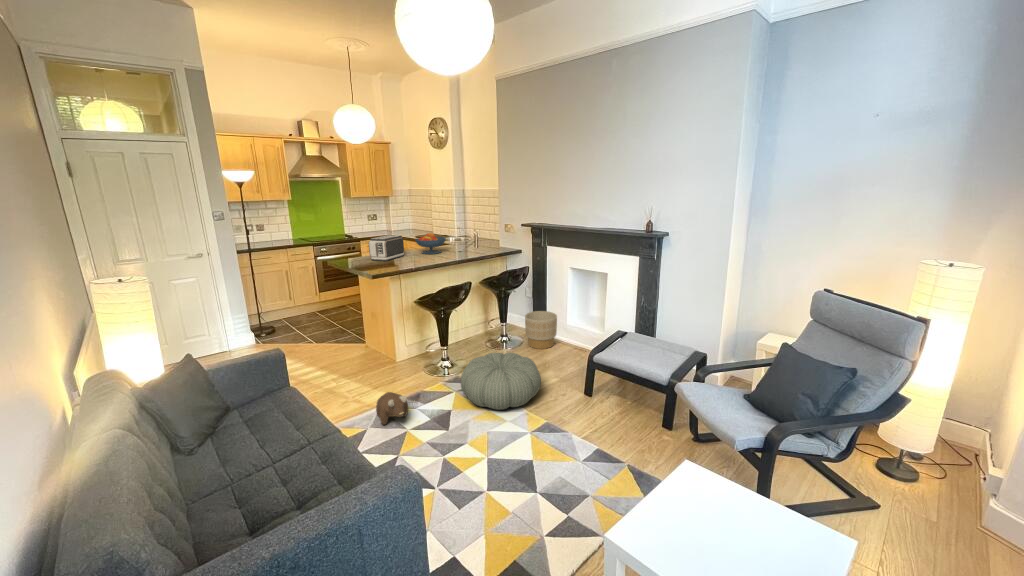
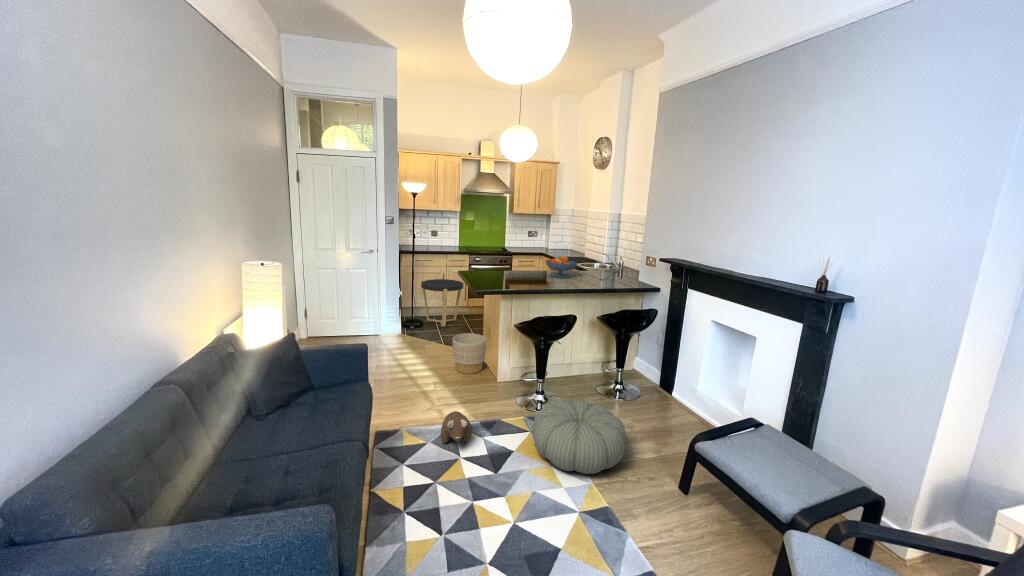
toaster: present [368,235,404,261] -> none [497,253,532,278]
side table: none [262,277,316,329] -> present [421,279,463,326]
planter: present [525,311,557,349] -> present [453,333,486,374]

